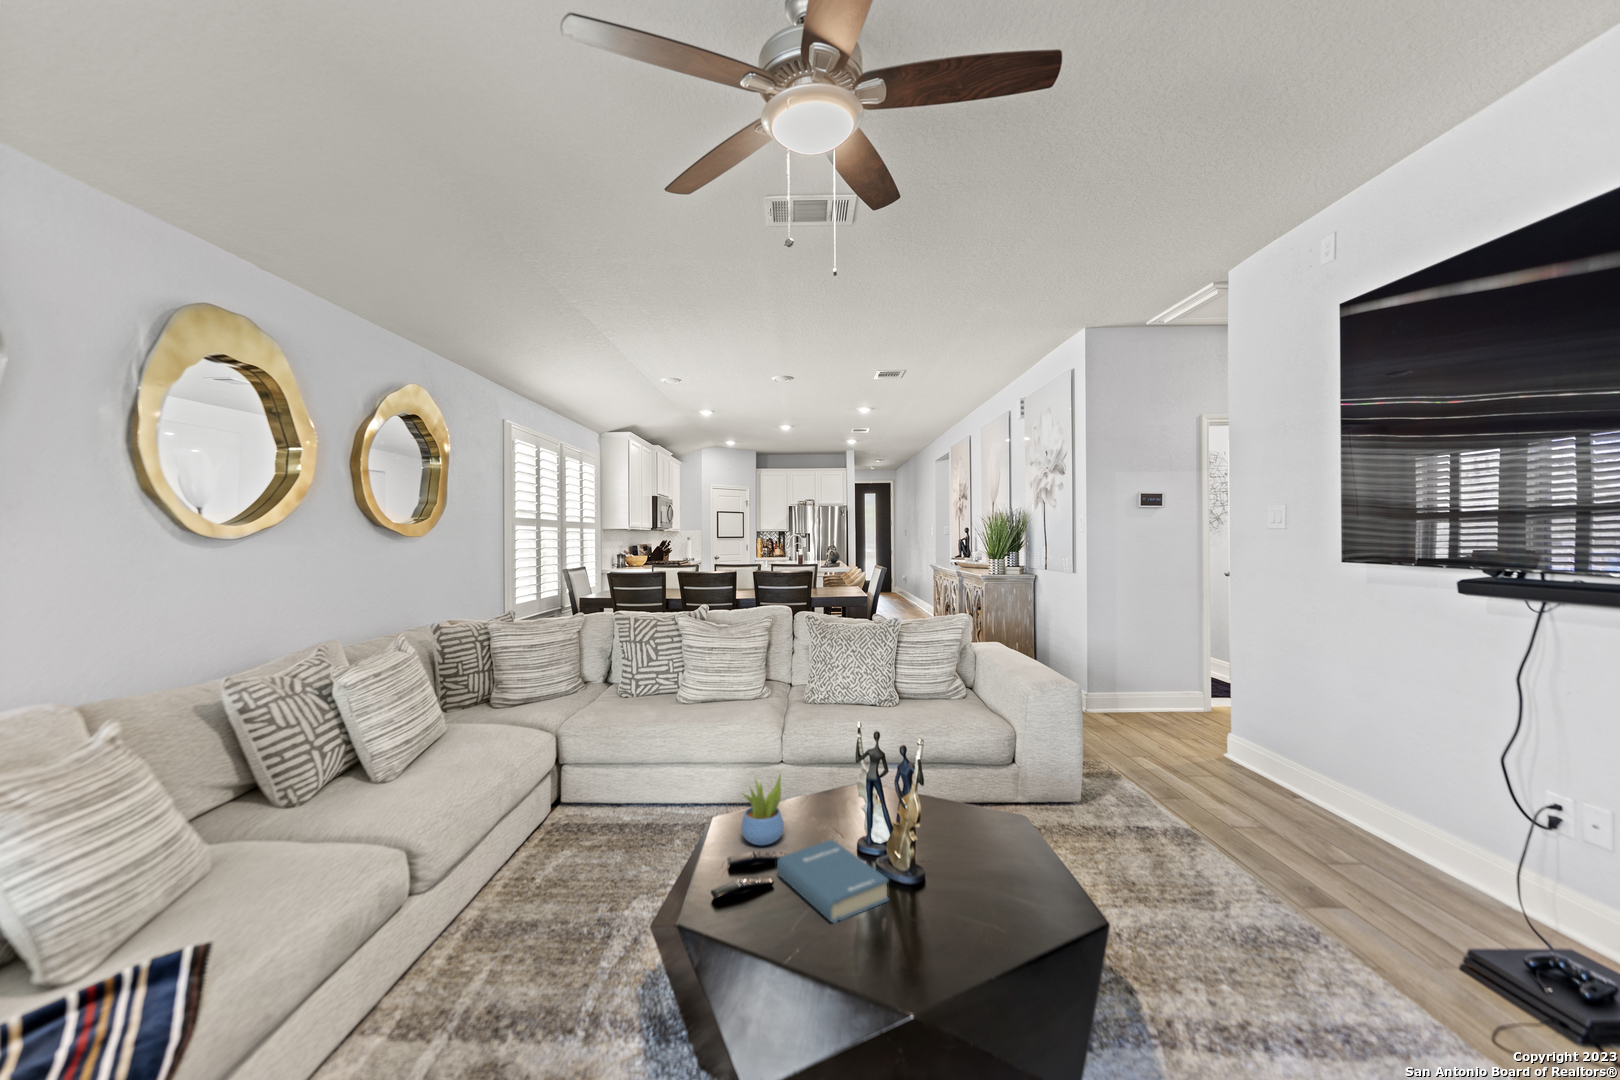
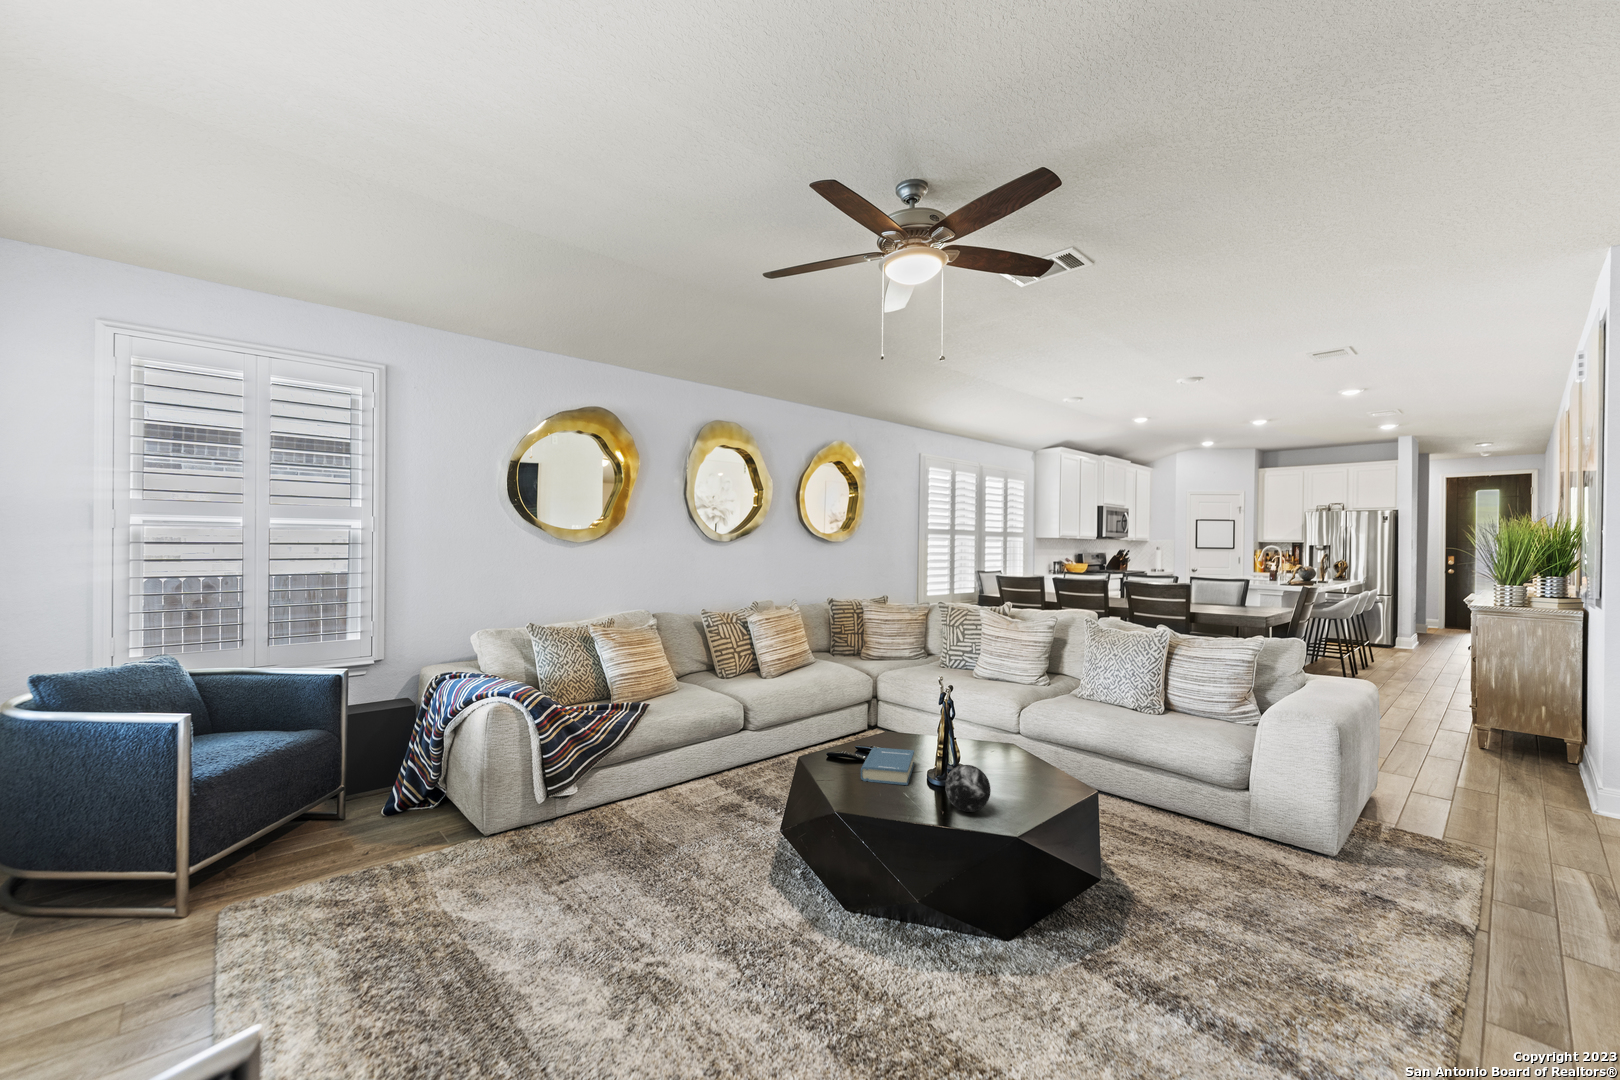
succulent plant: present [741,775,784,845] -> none [881,704,910,749]
decorative orb: none [973,842,1037,911] -> present [945,765,991,812]

